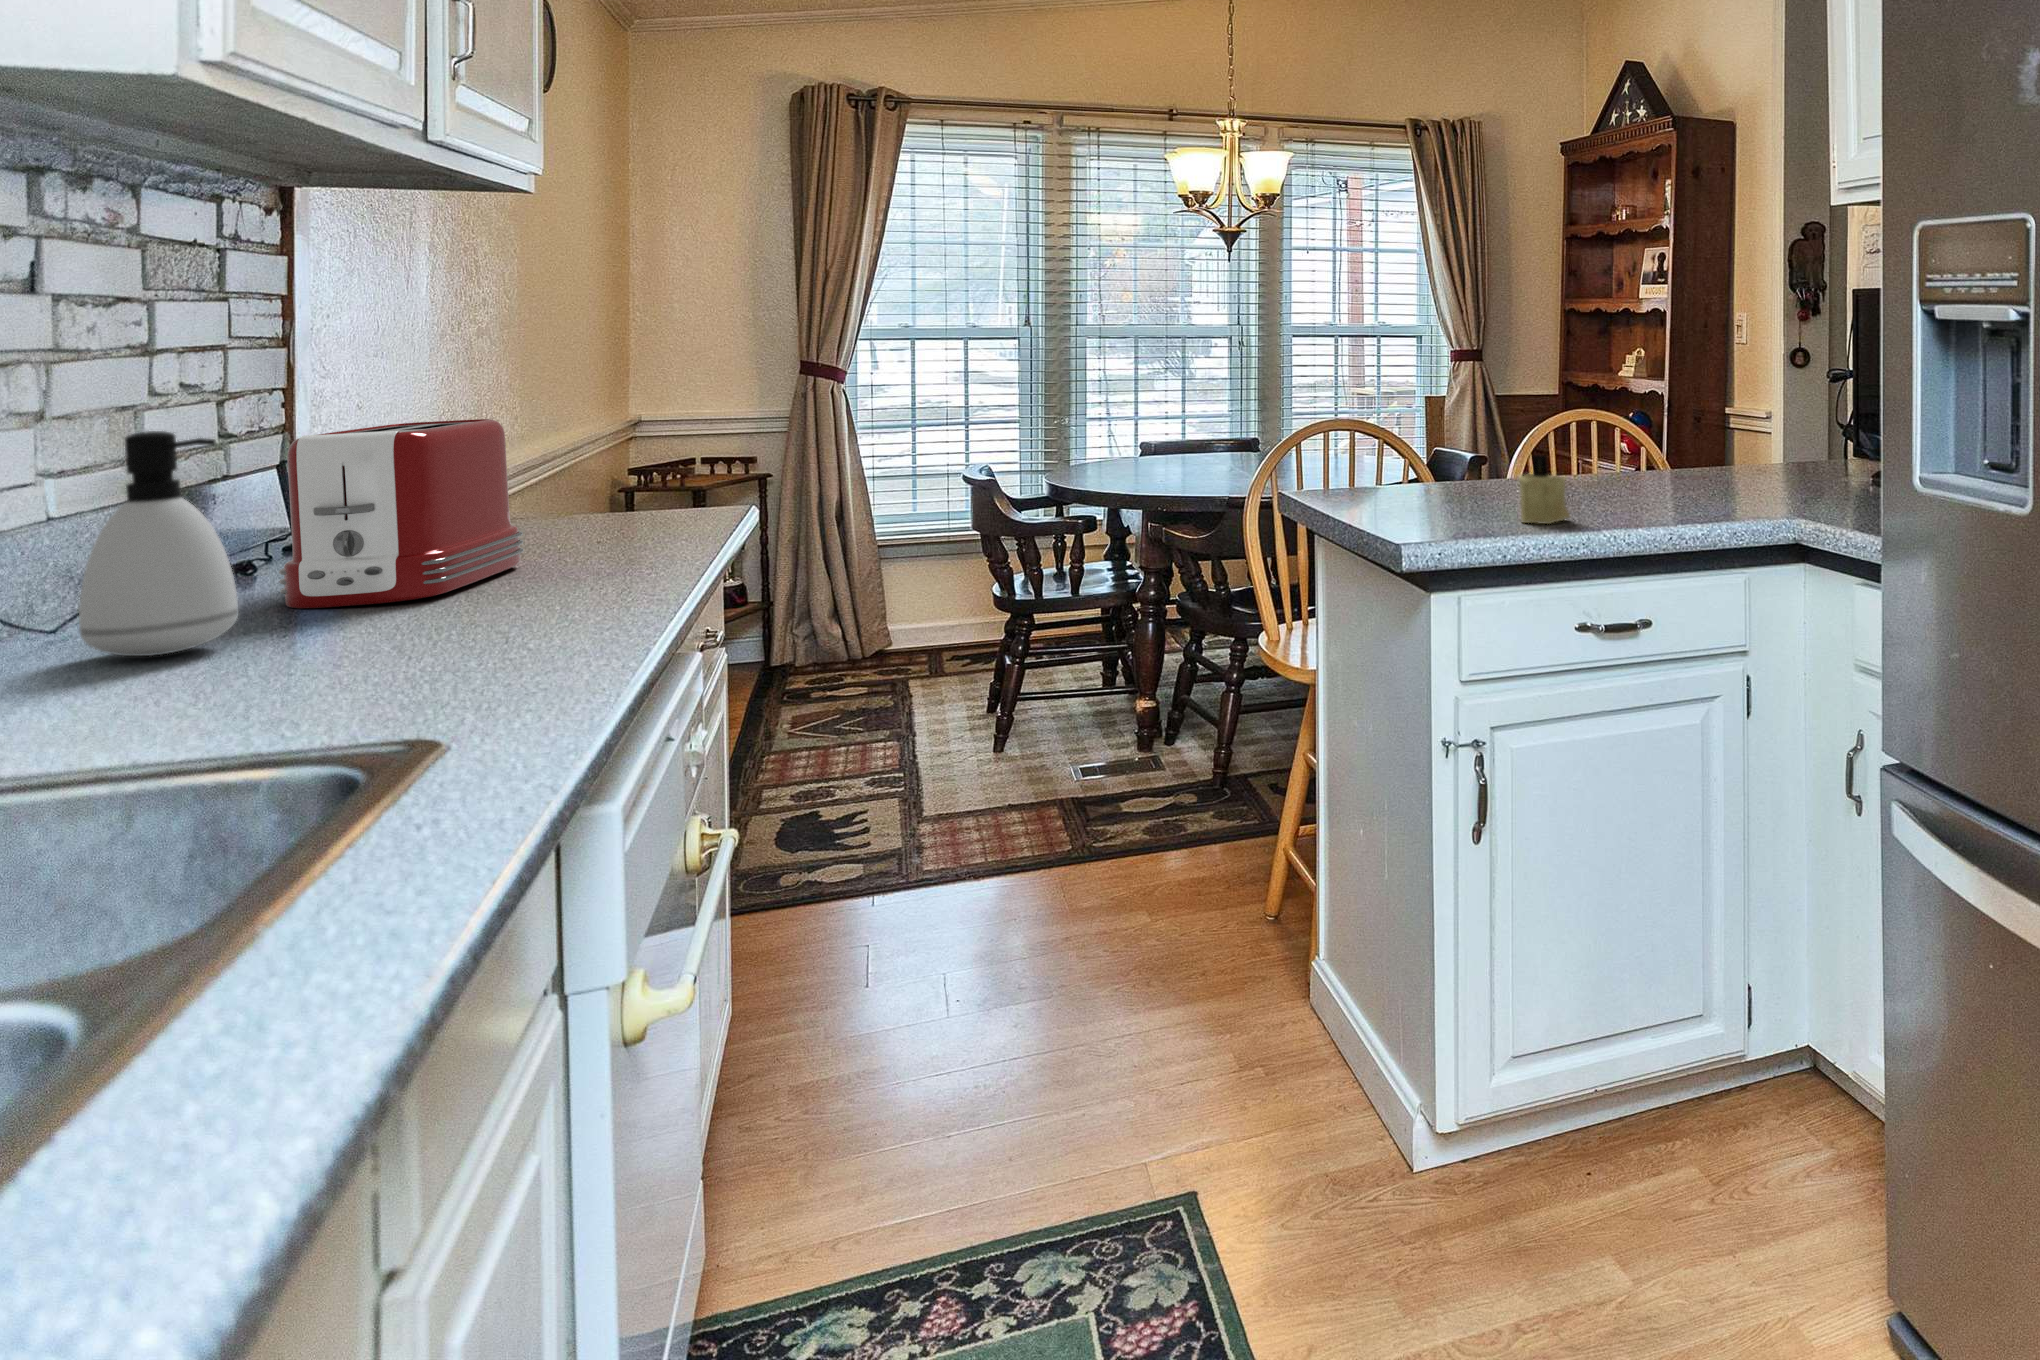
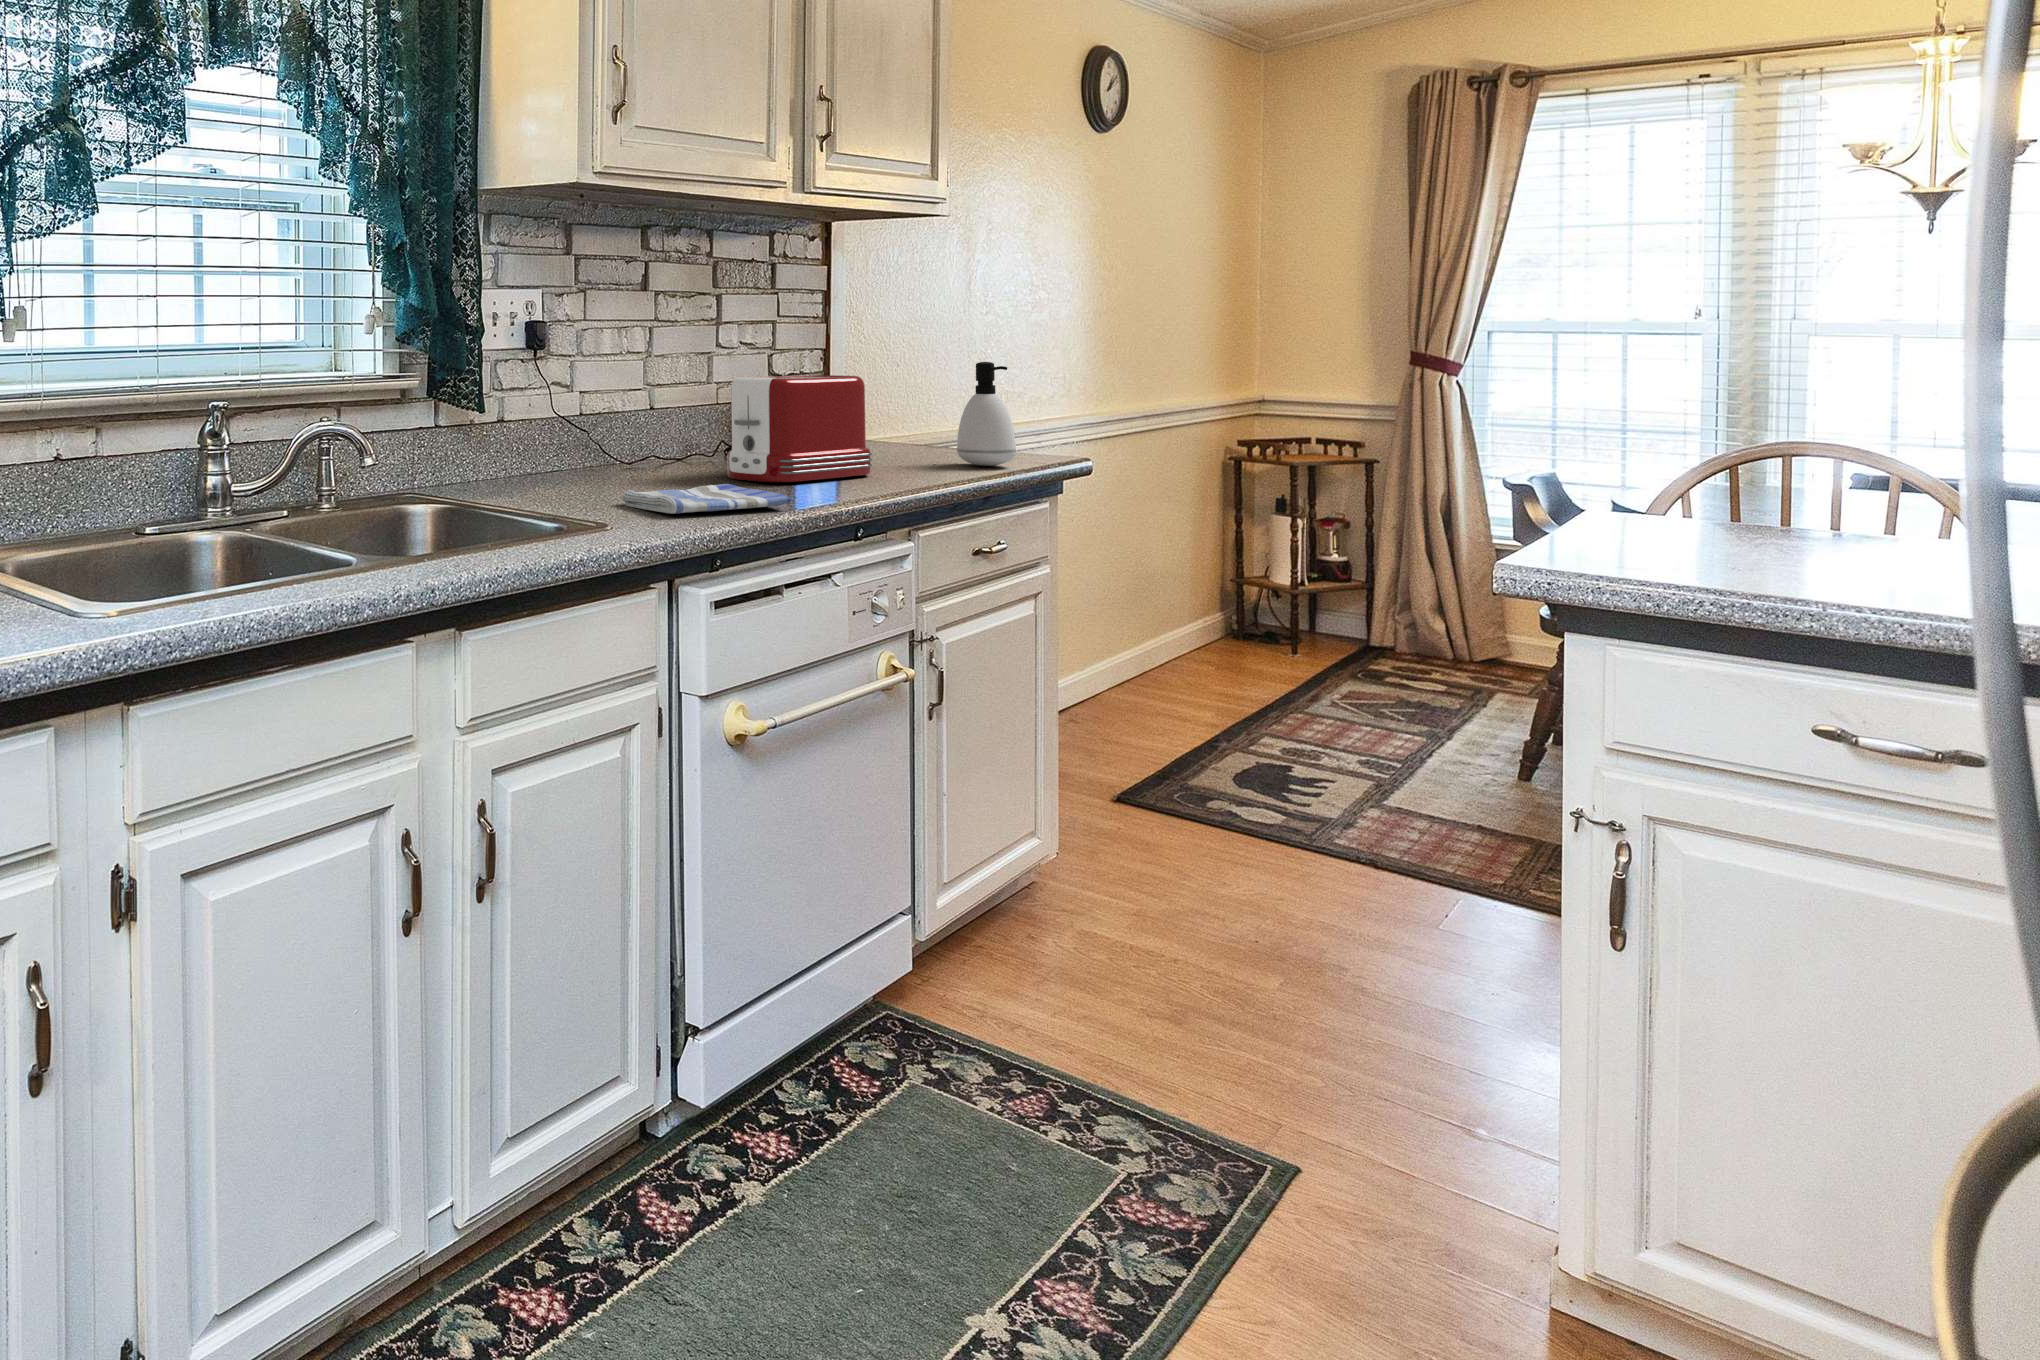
soap dispenser: present [79,431,239,656] -> present [957,362,1016,466]
candle: present [1519,455,1570,524] -> none [1783,504,1879,595]
dish towel: none [231,611,569,690] -> present [621,484,791,514]

